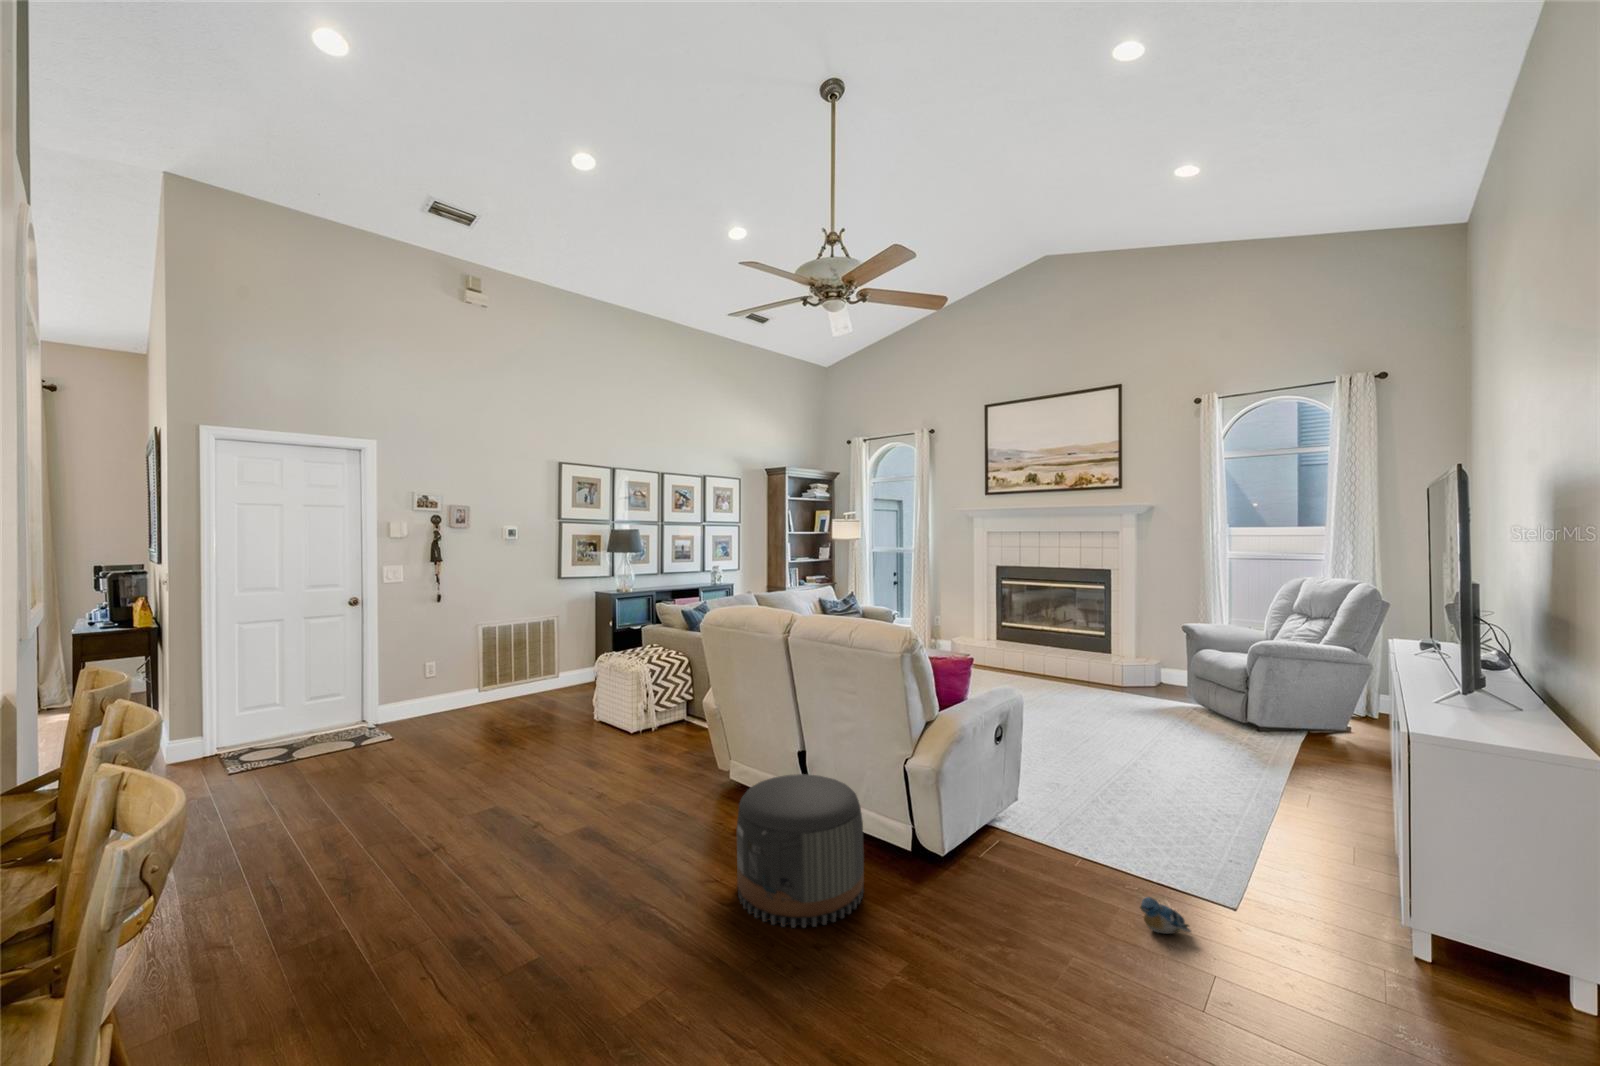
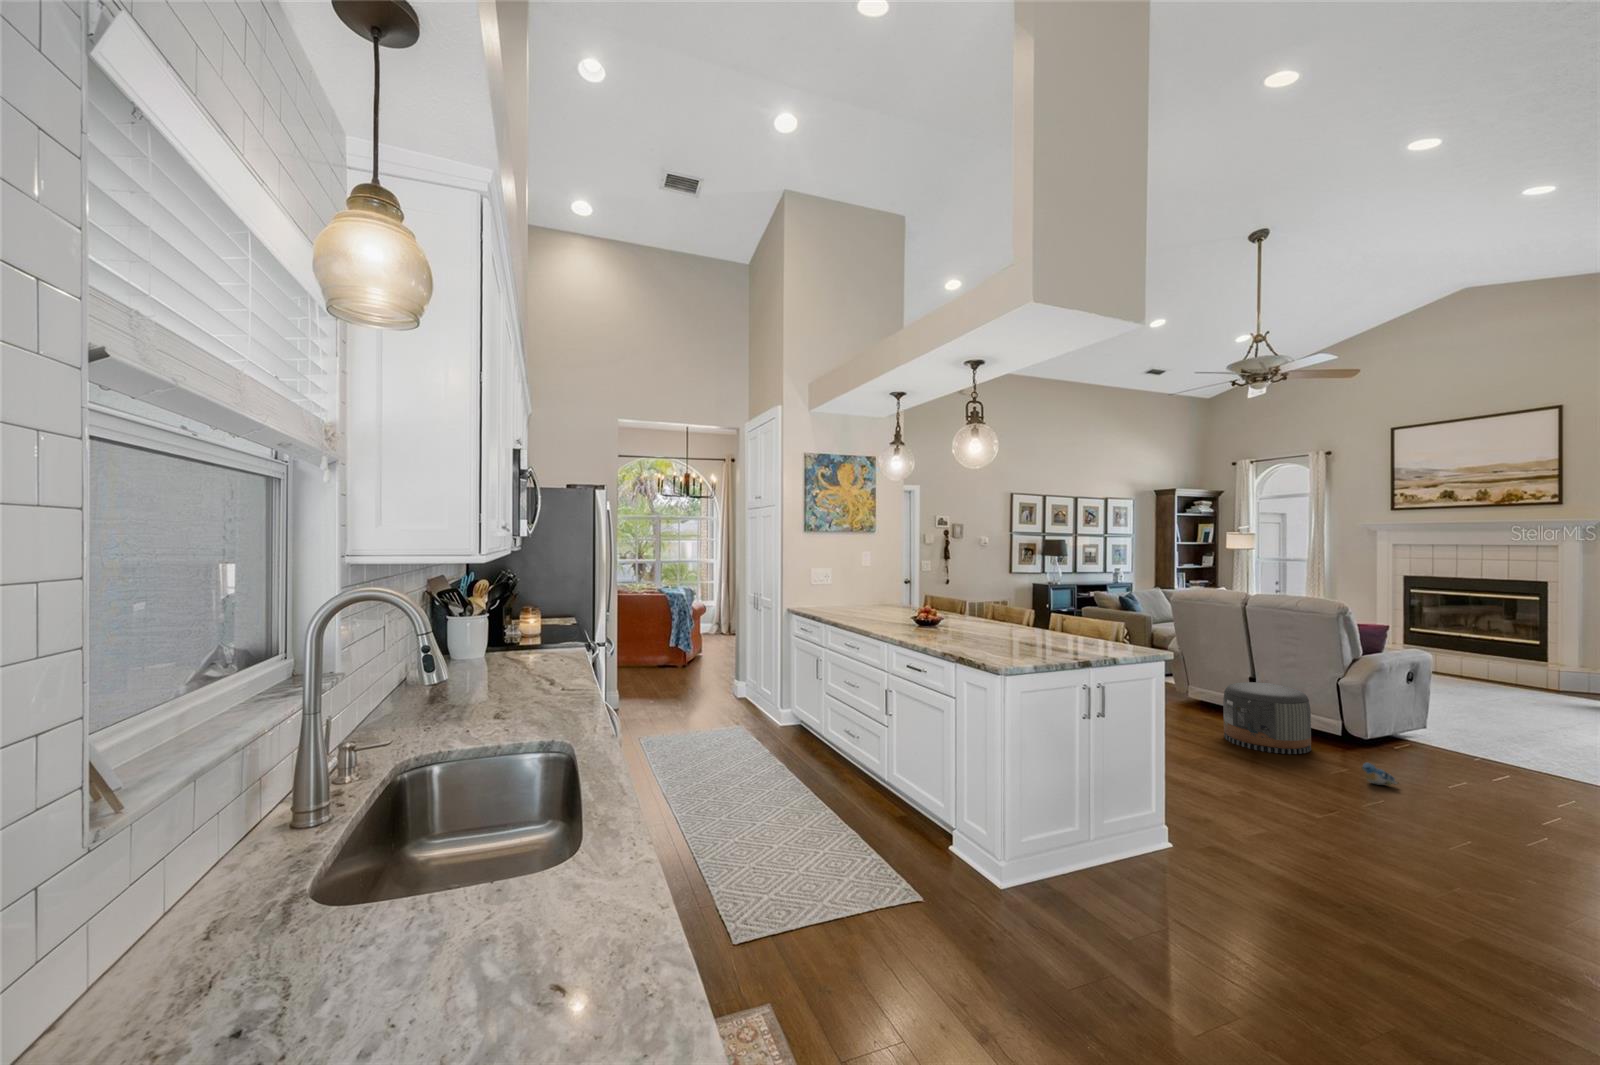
plush toy: present [1140,897,1191,934] -> present [1362,763,1398,785]

